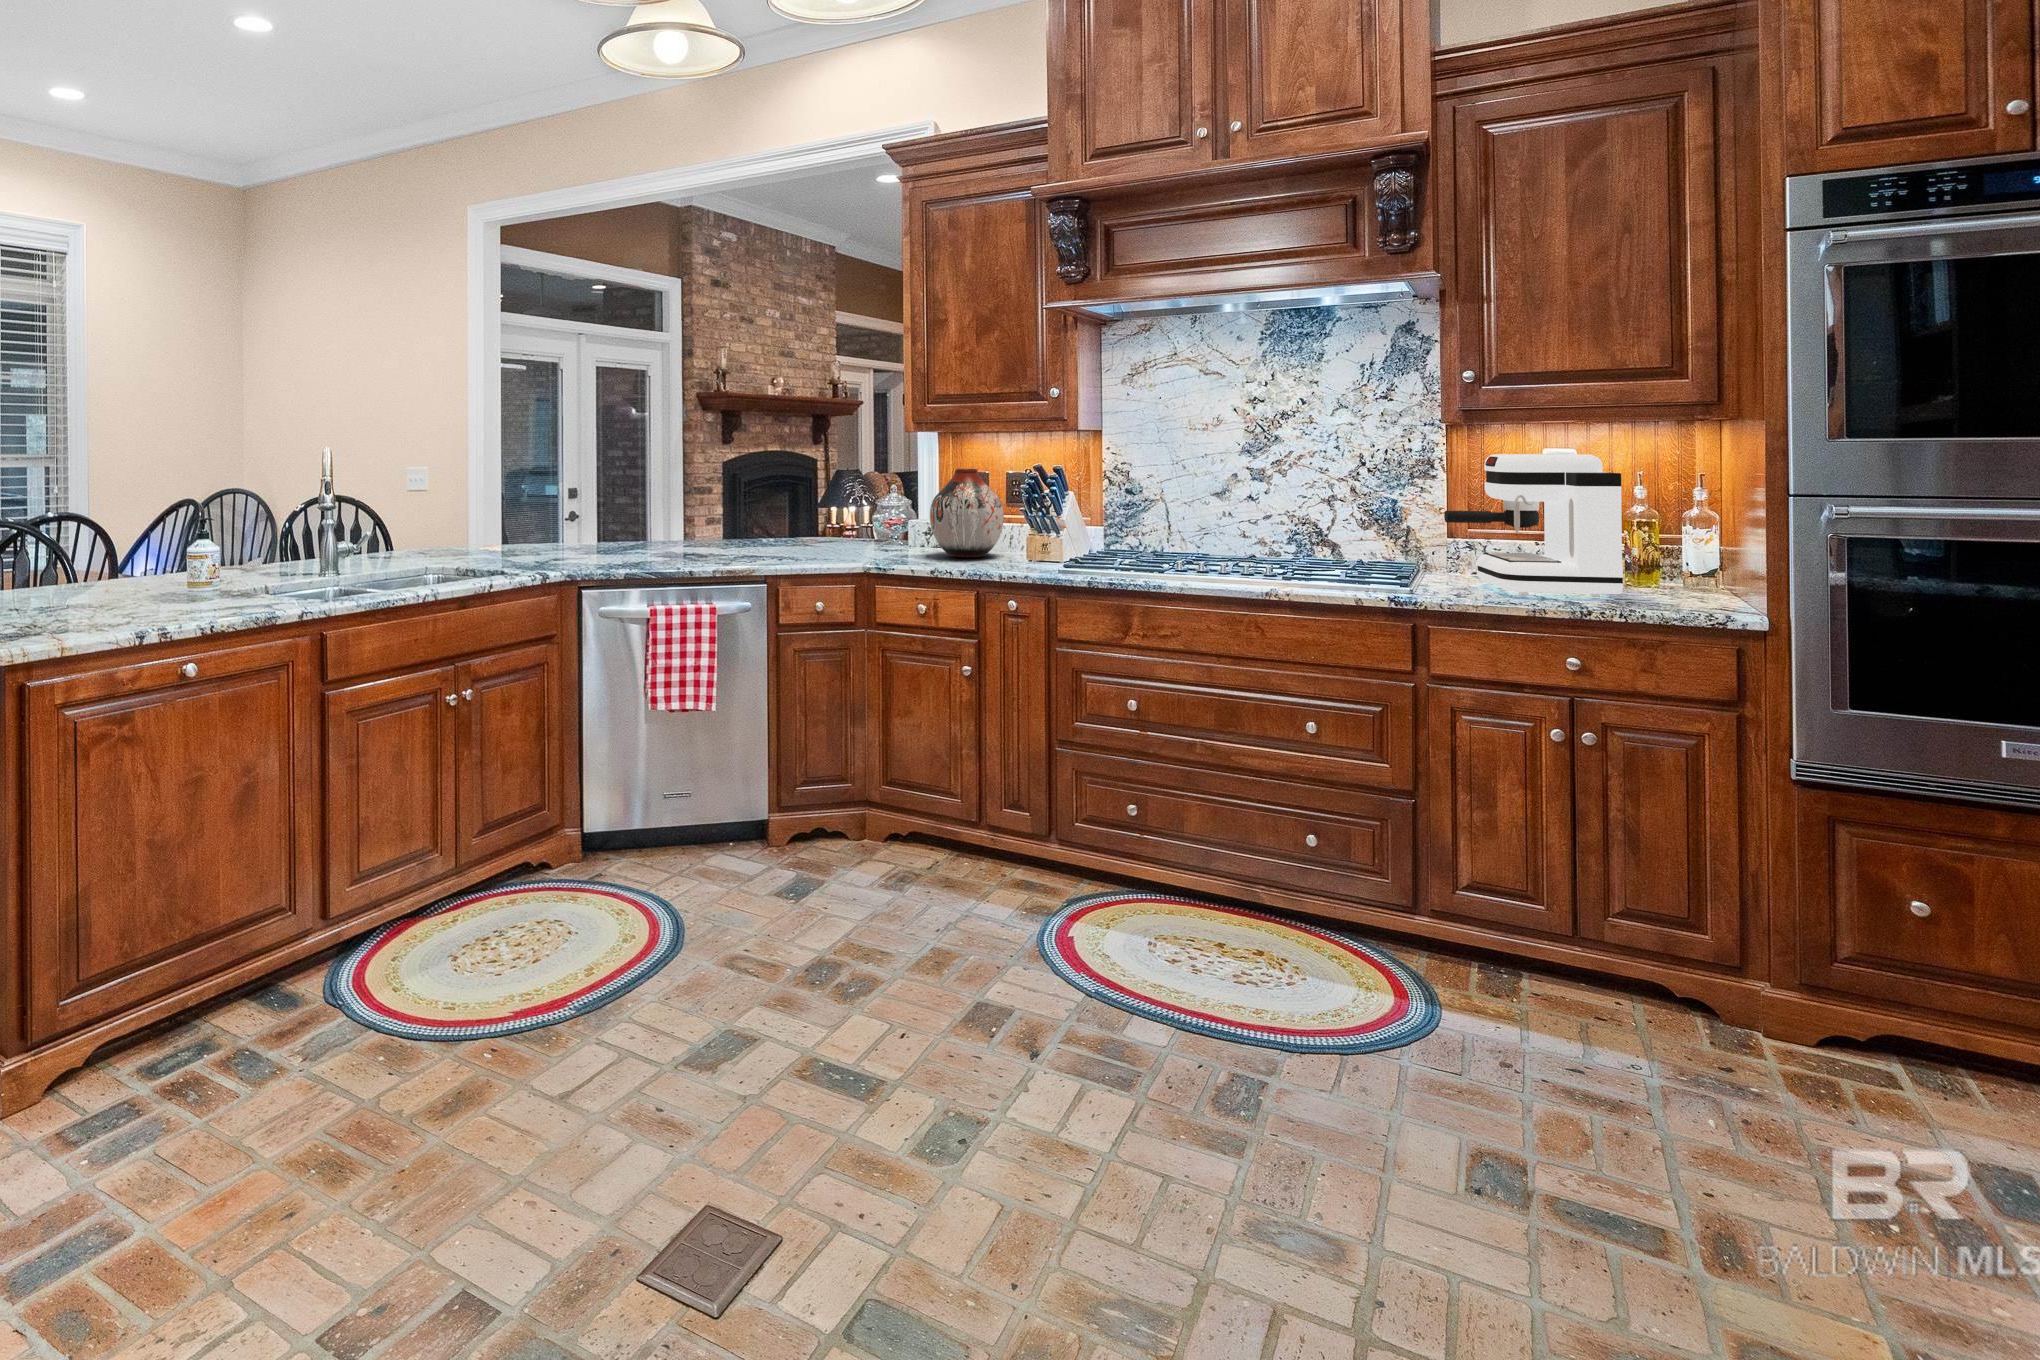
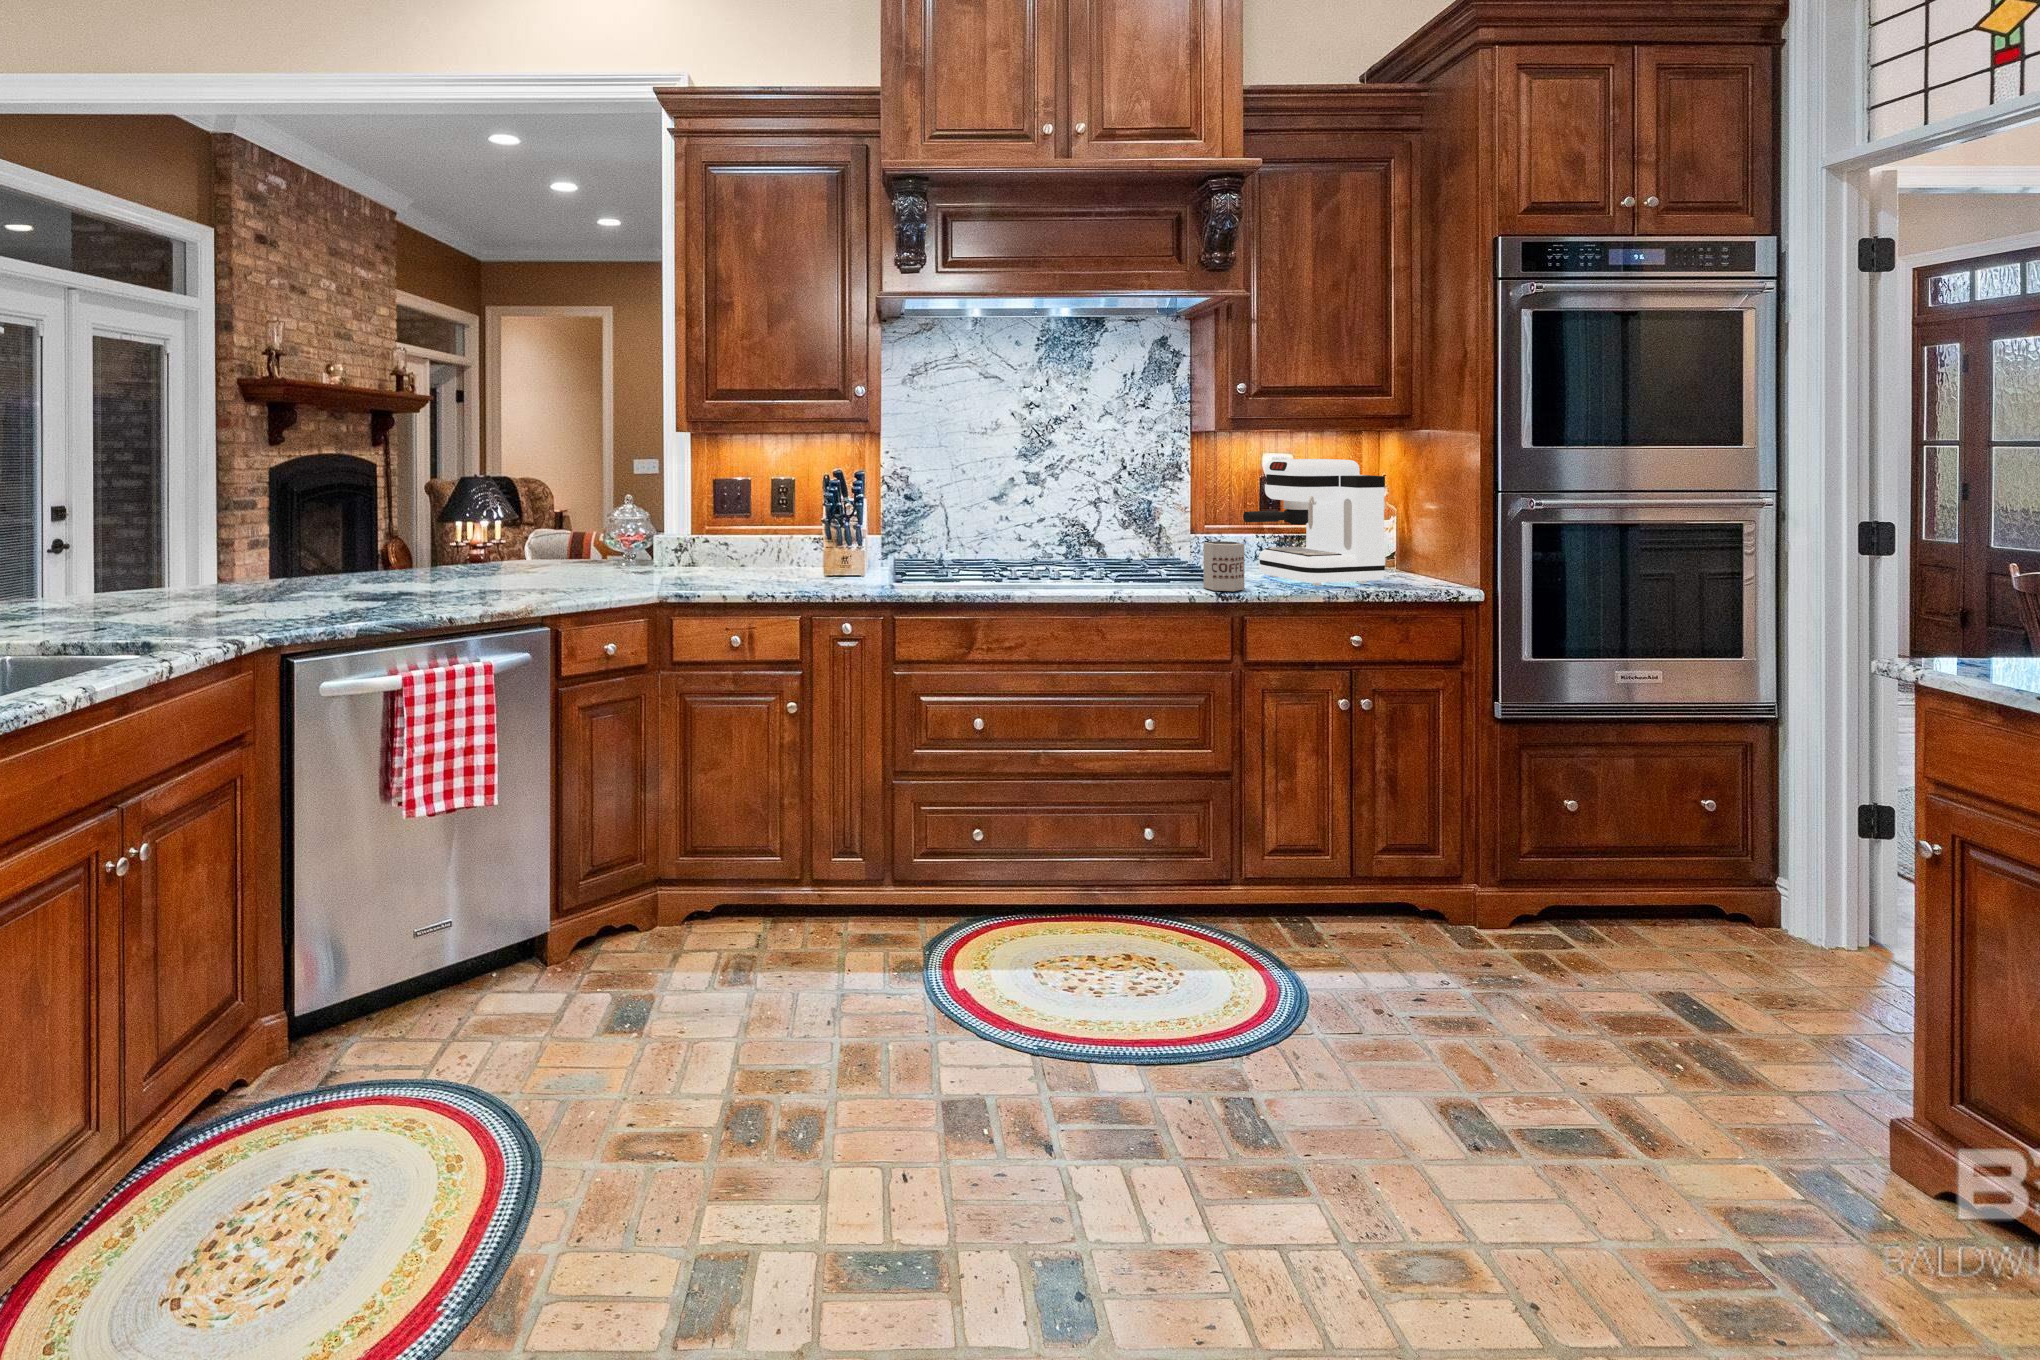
vase: present [930,469,1004,558] -> none [720,477,803,578]
mug: none [1378,541,1422,594] -> present [1204,541,1244,591]

